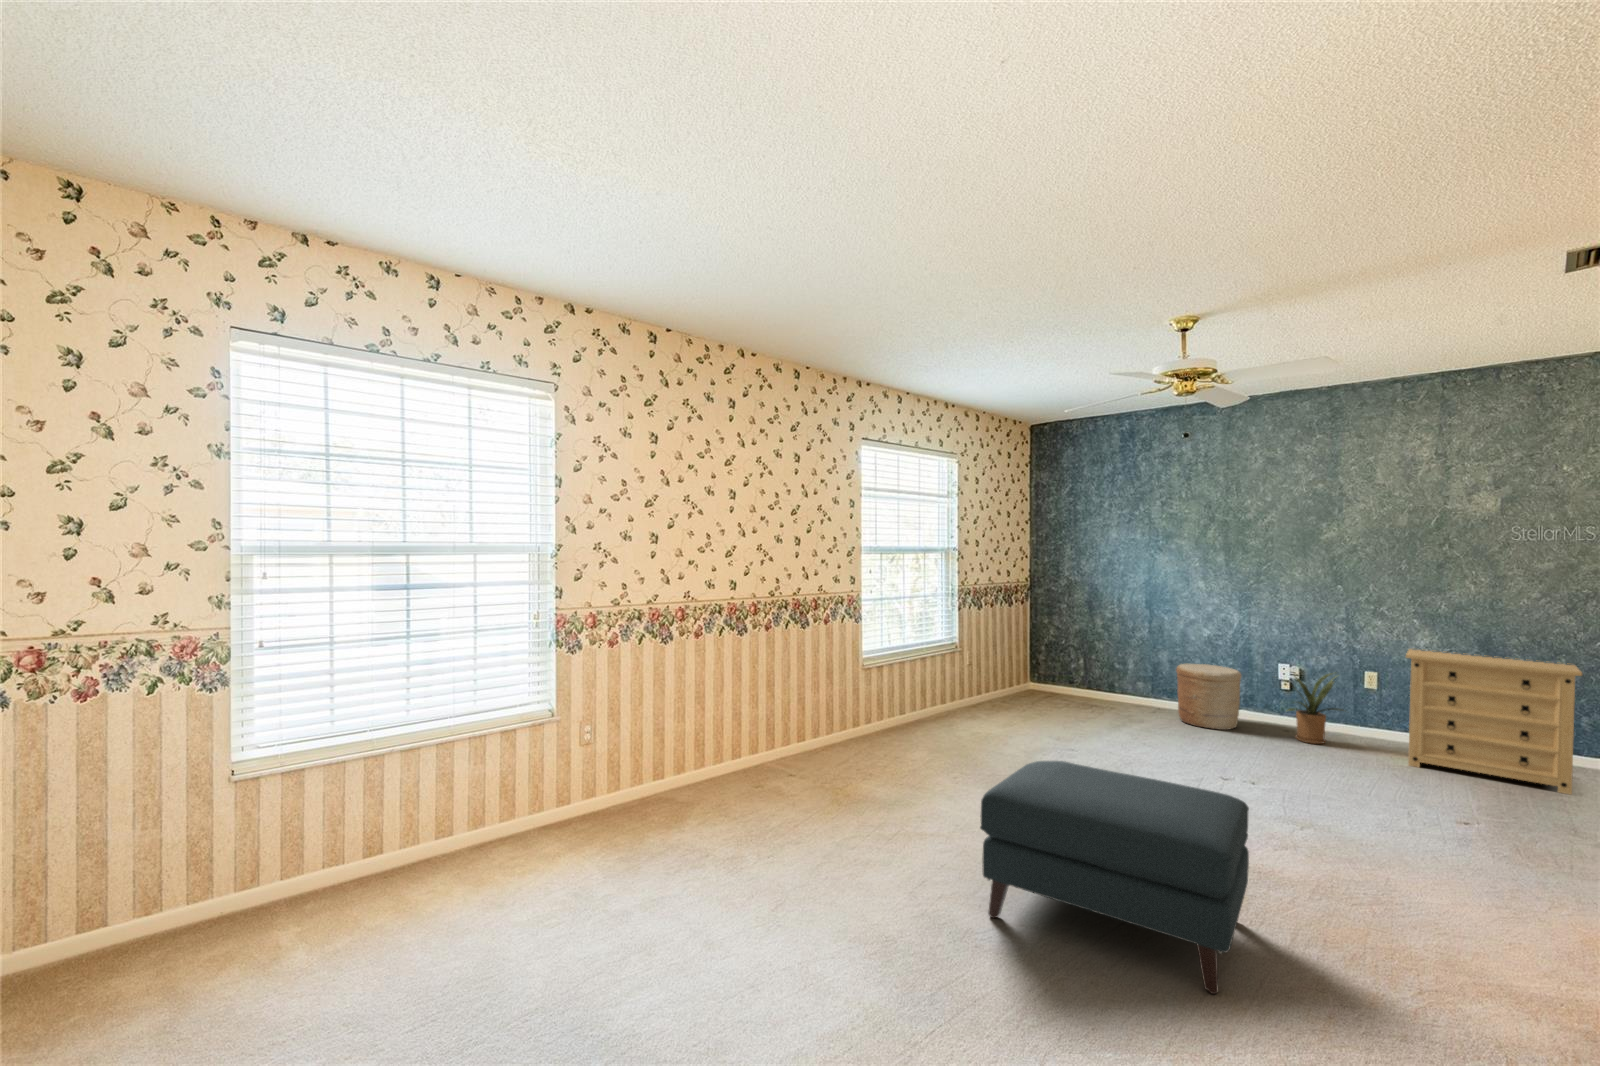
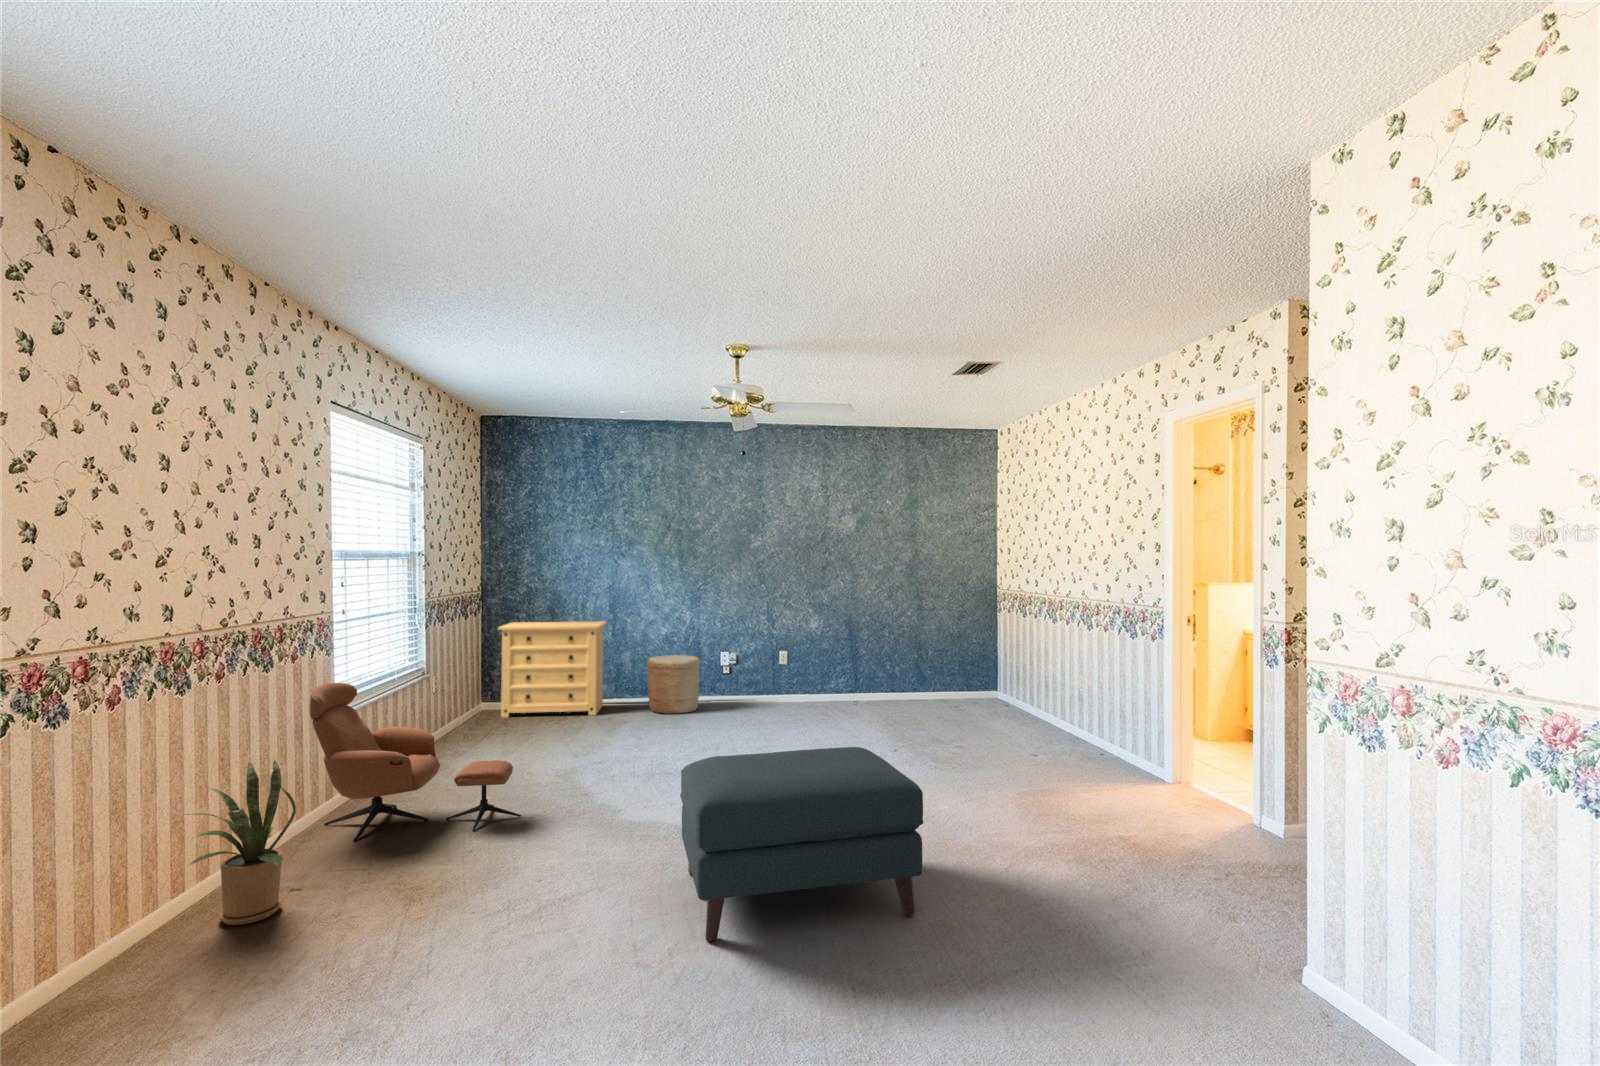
lounge chair: none [832,642,963,775] -> present [309,683,521,841]
dresser: present [1406,649,1582,794] -> present [498,621,606,717]
house plant: present [1288,673,1343,744] -> present [183,760,296,925]

